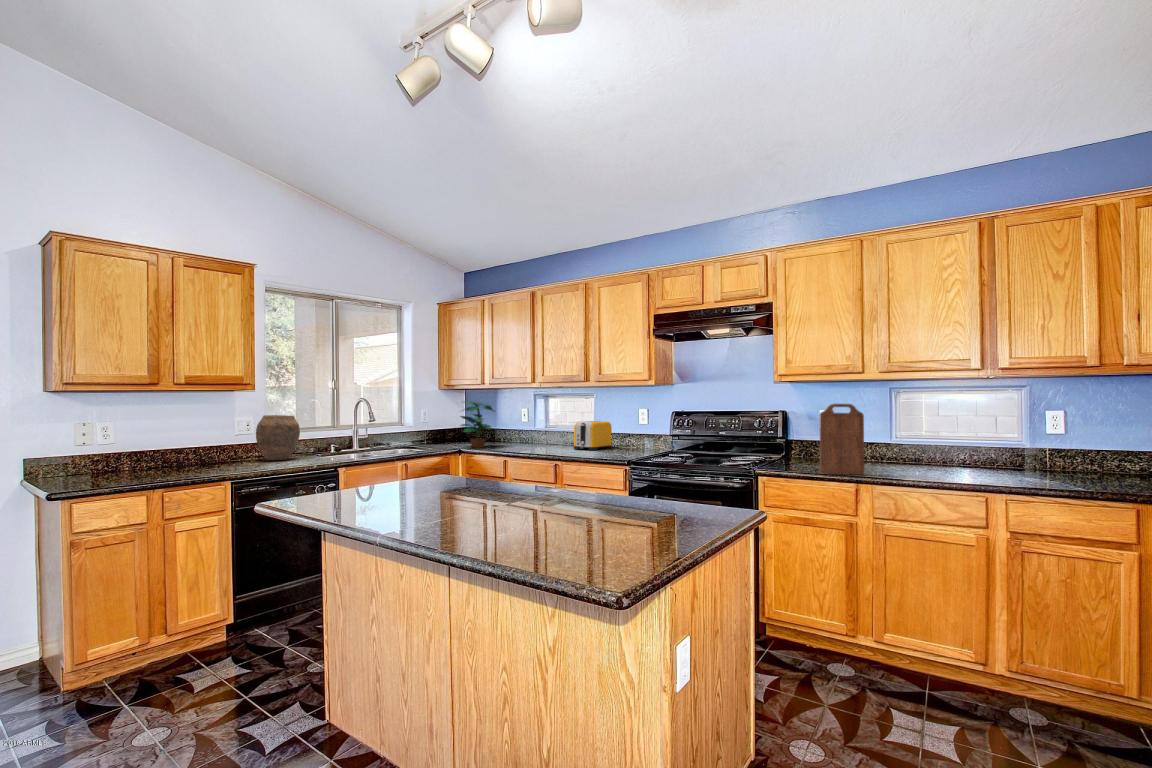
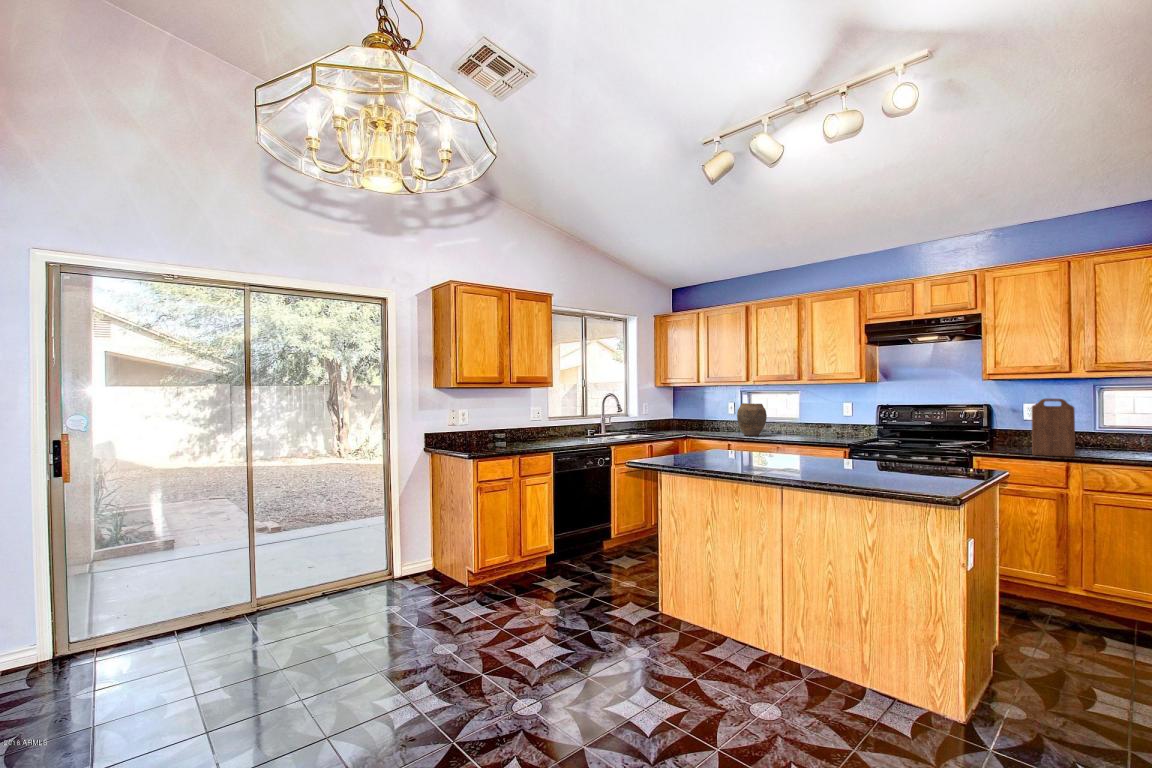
potted plant: present [461,401,495,448] -> none [680,396,714,433]
vase: present [256,415,300,460] -> present [737,403,767,436]
toaster: present [574,421,612,450] -> none [784,412,815,436]

